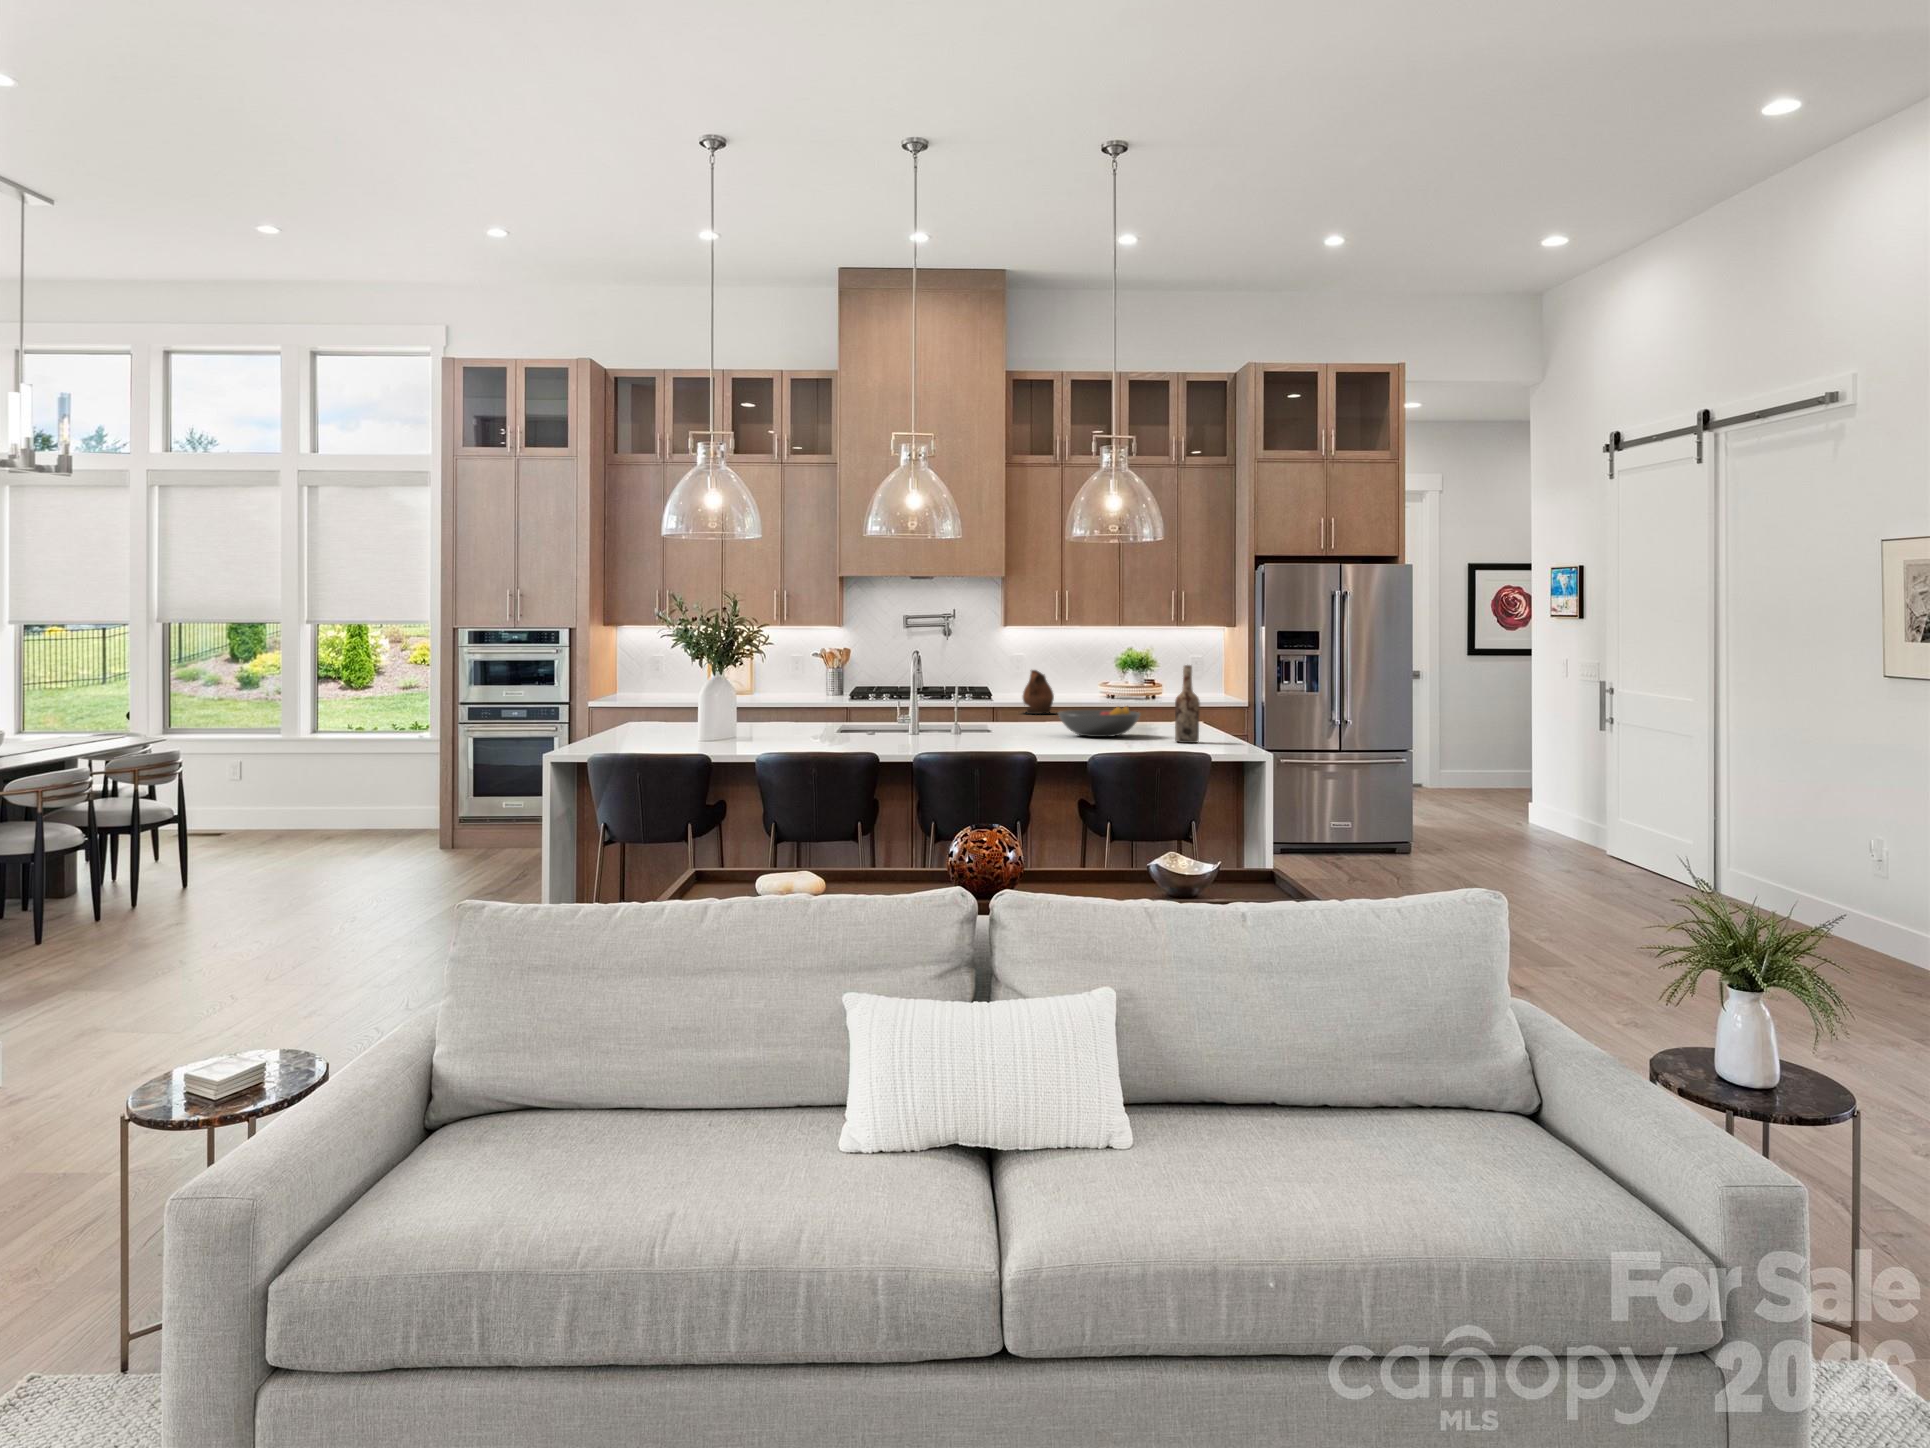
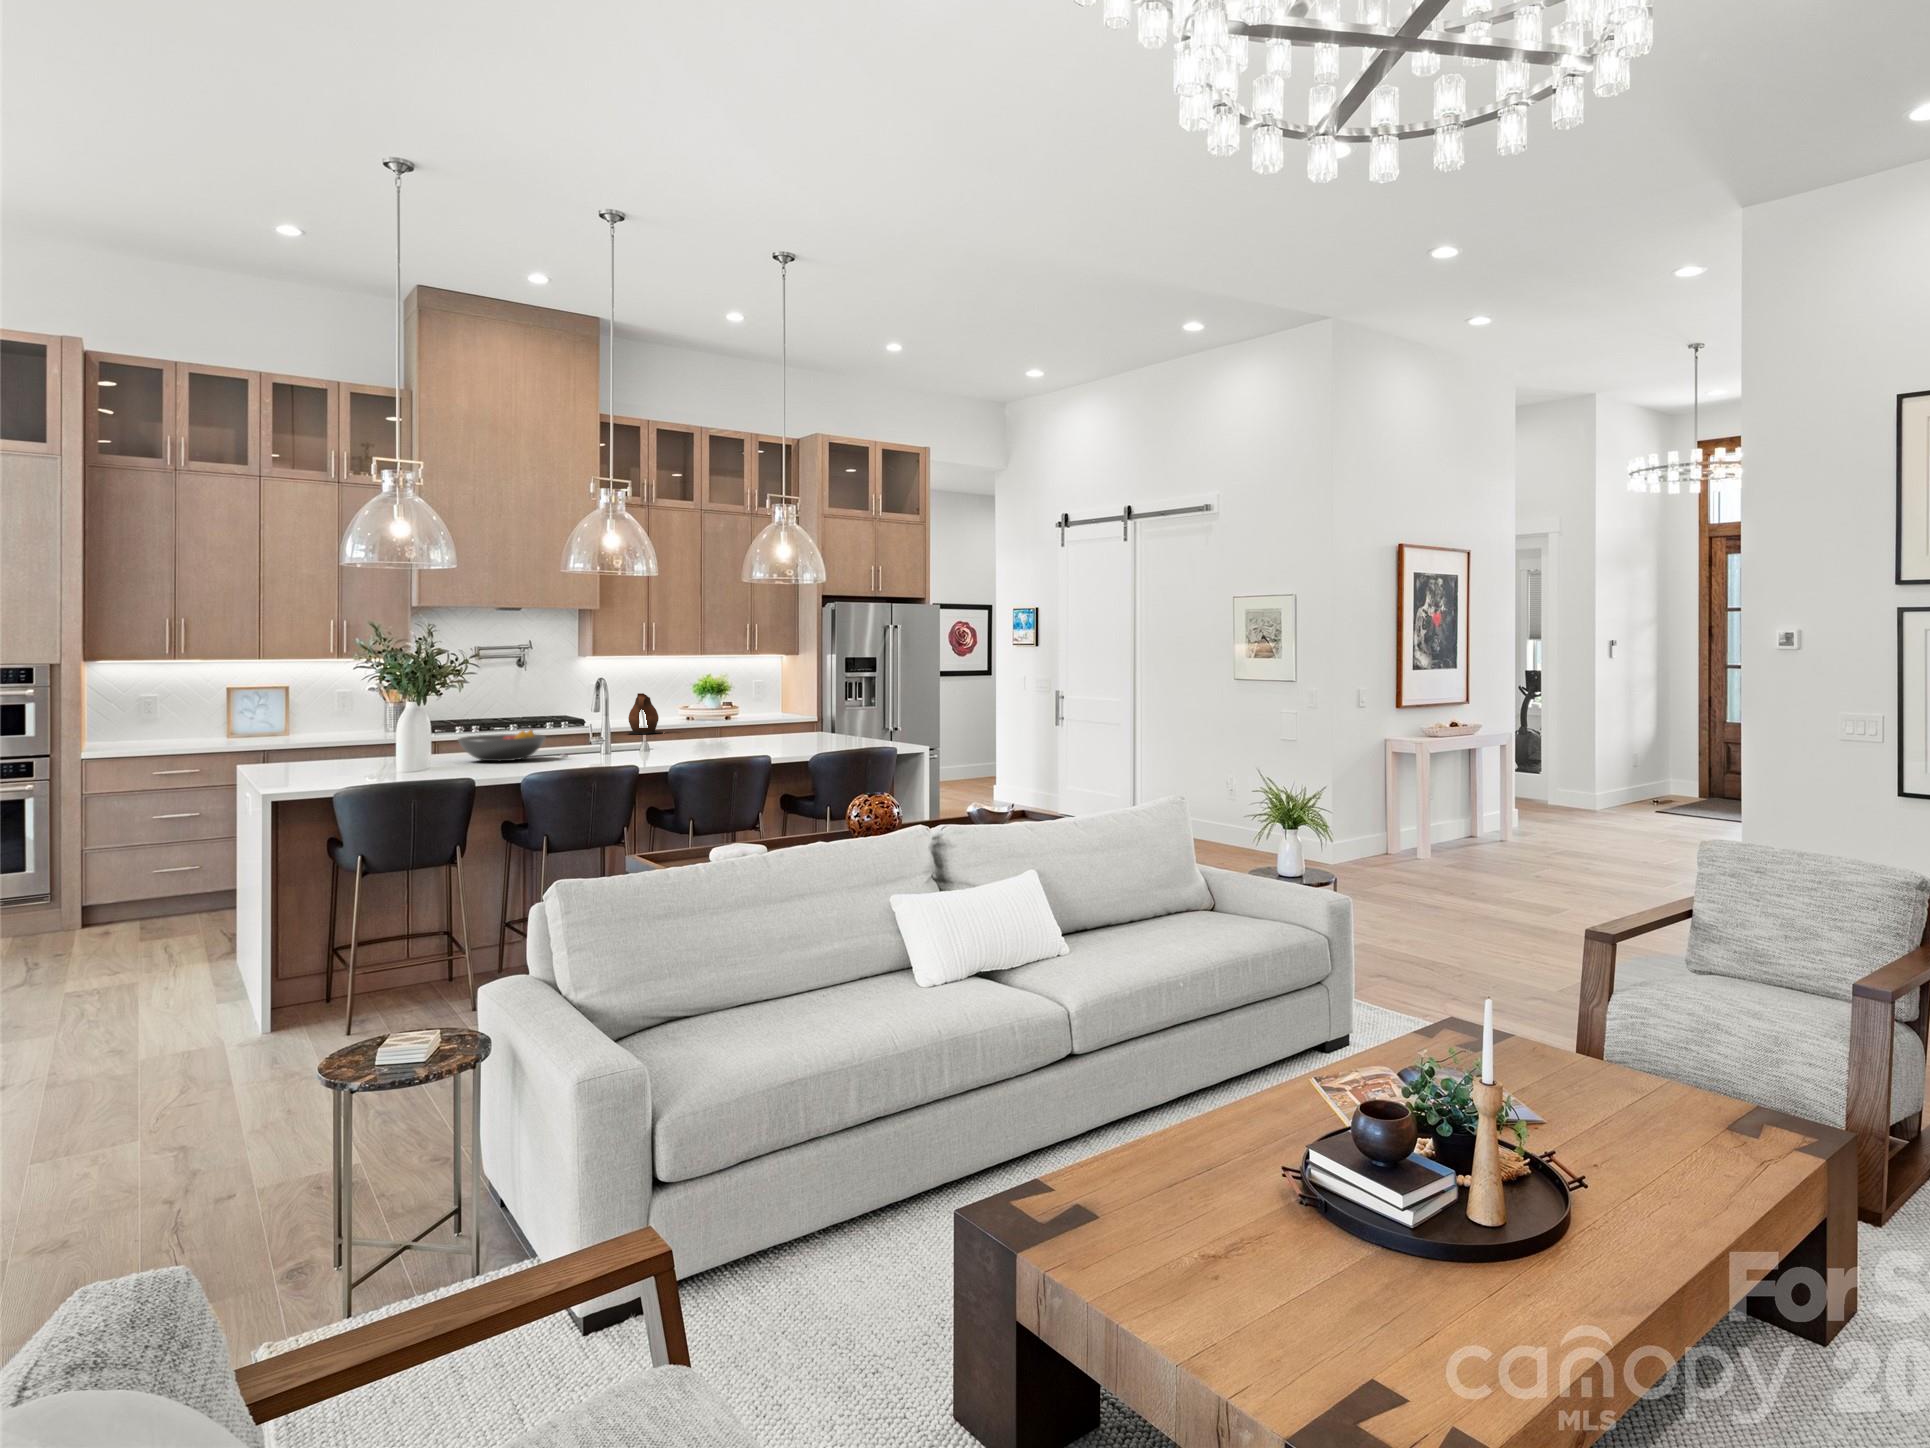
wine bottle: present [1175,665,1200,743] -> none [847,685,866,749]
fruit bowl: present [1058,706,1140,737] -> present [458,730,545,761]

